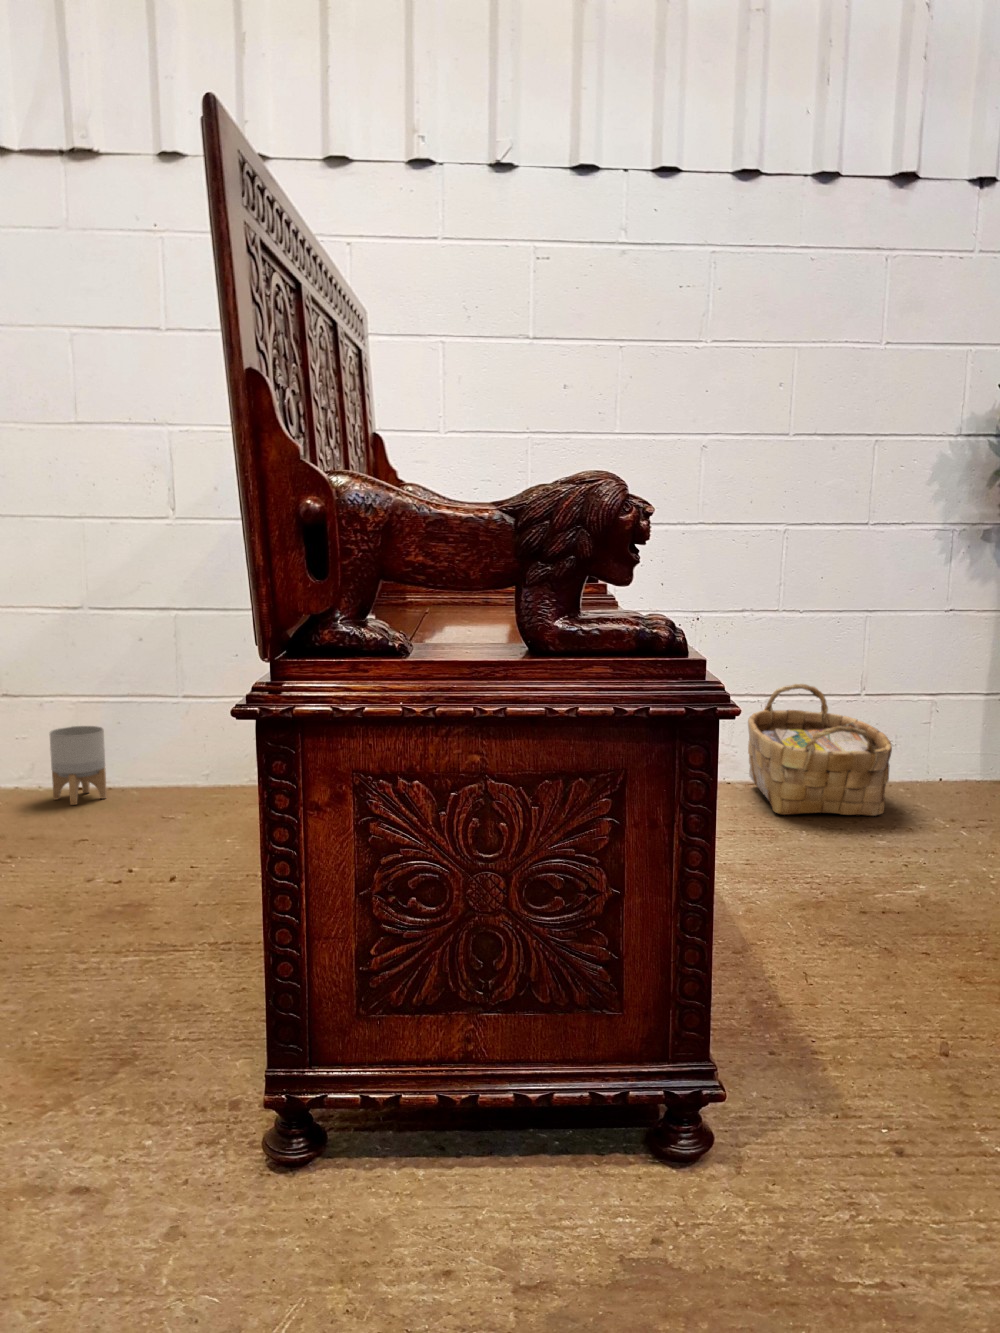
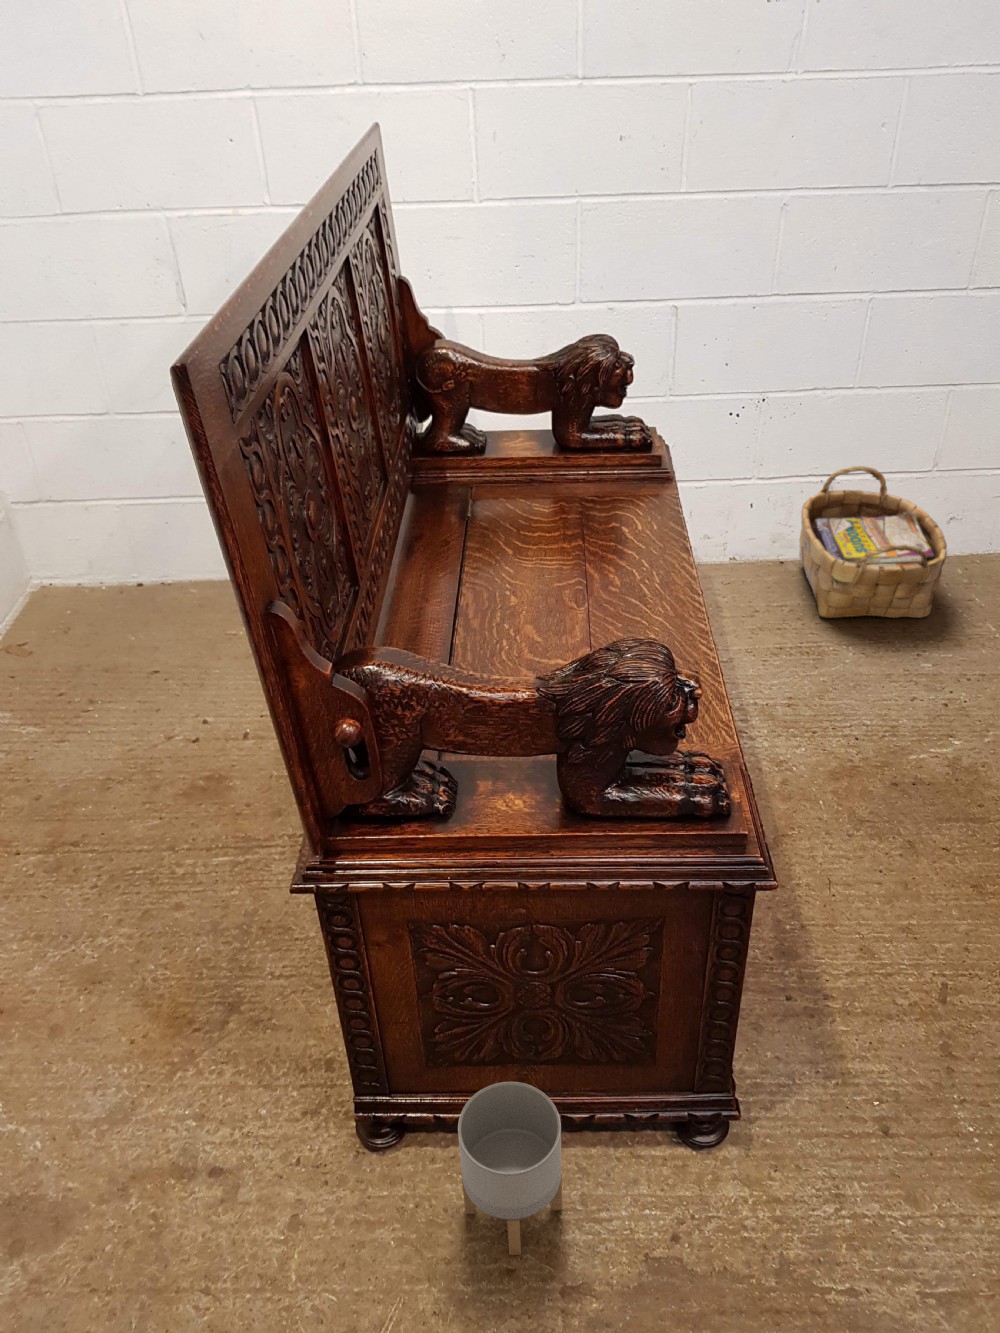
planter: present [49,726,107,805] -> present [458,1082,562,1255]

